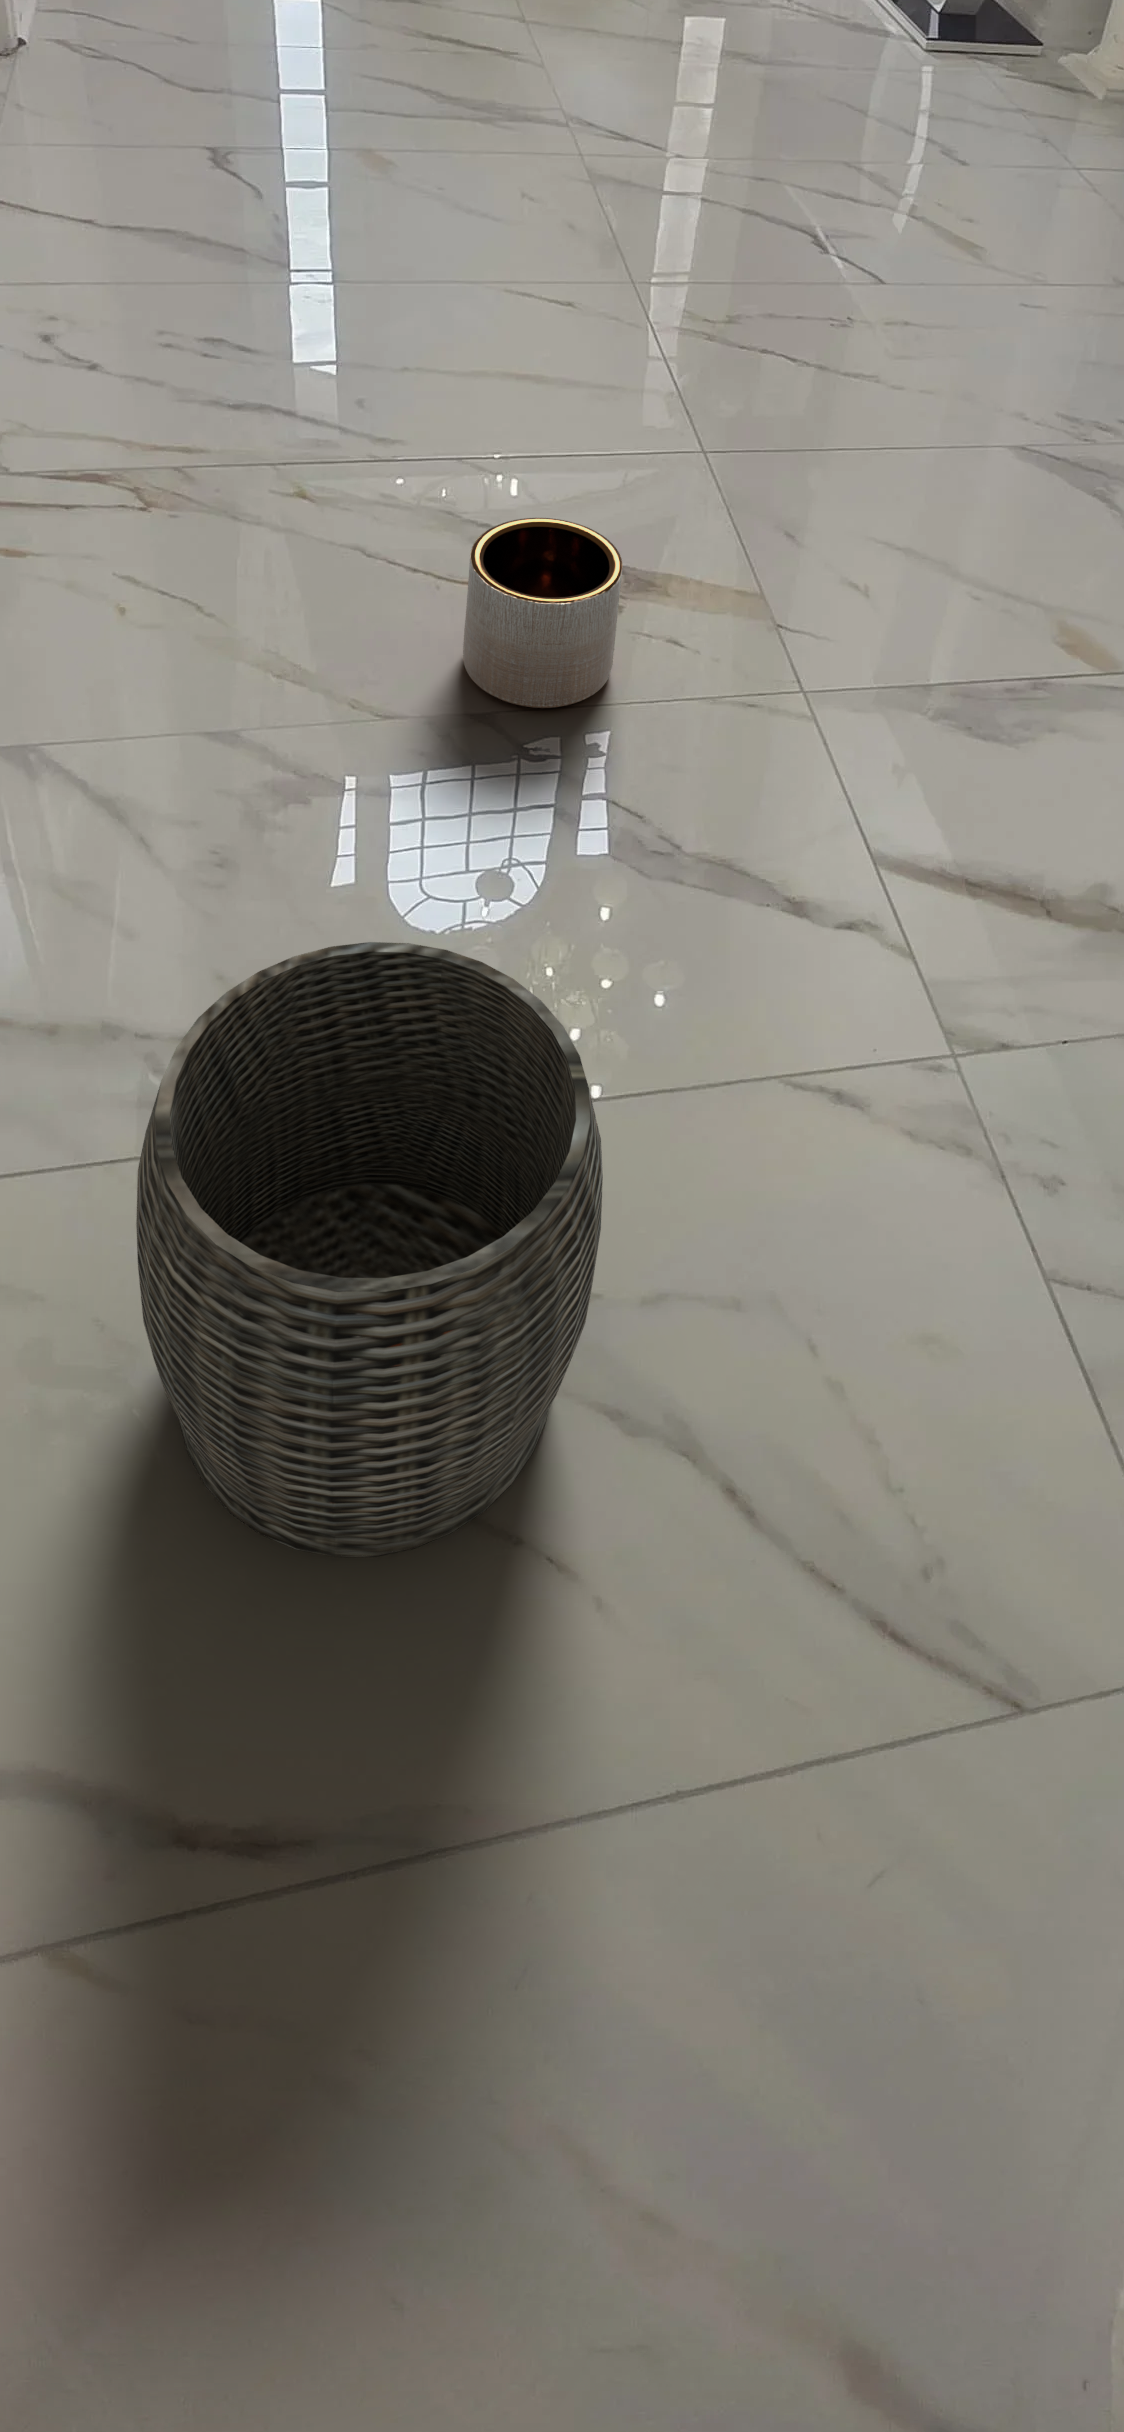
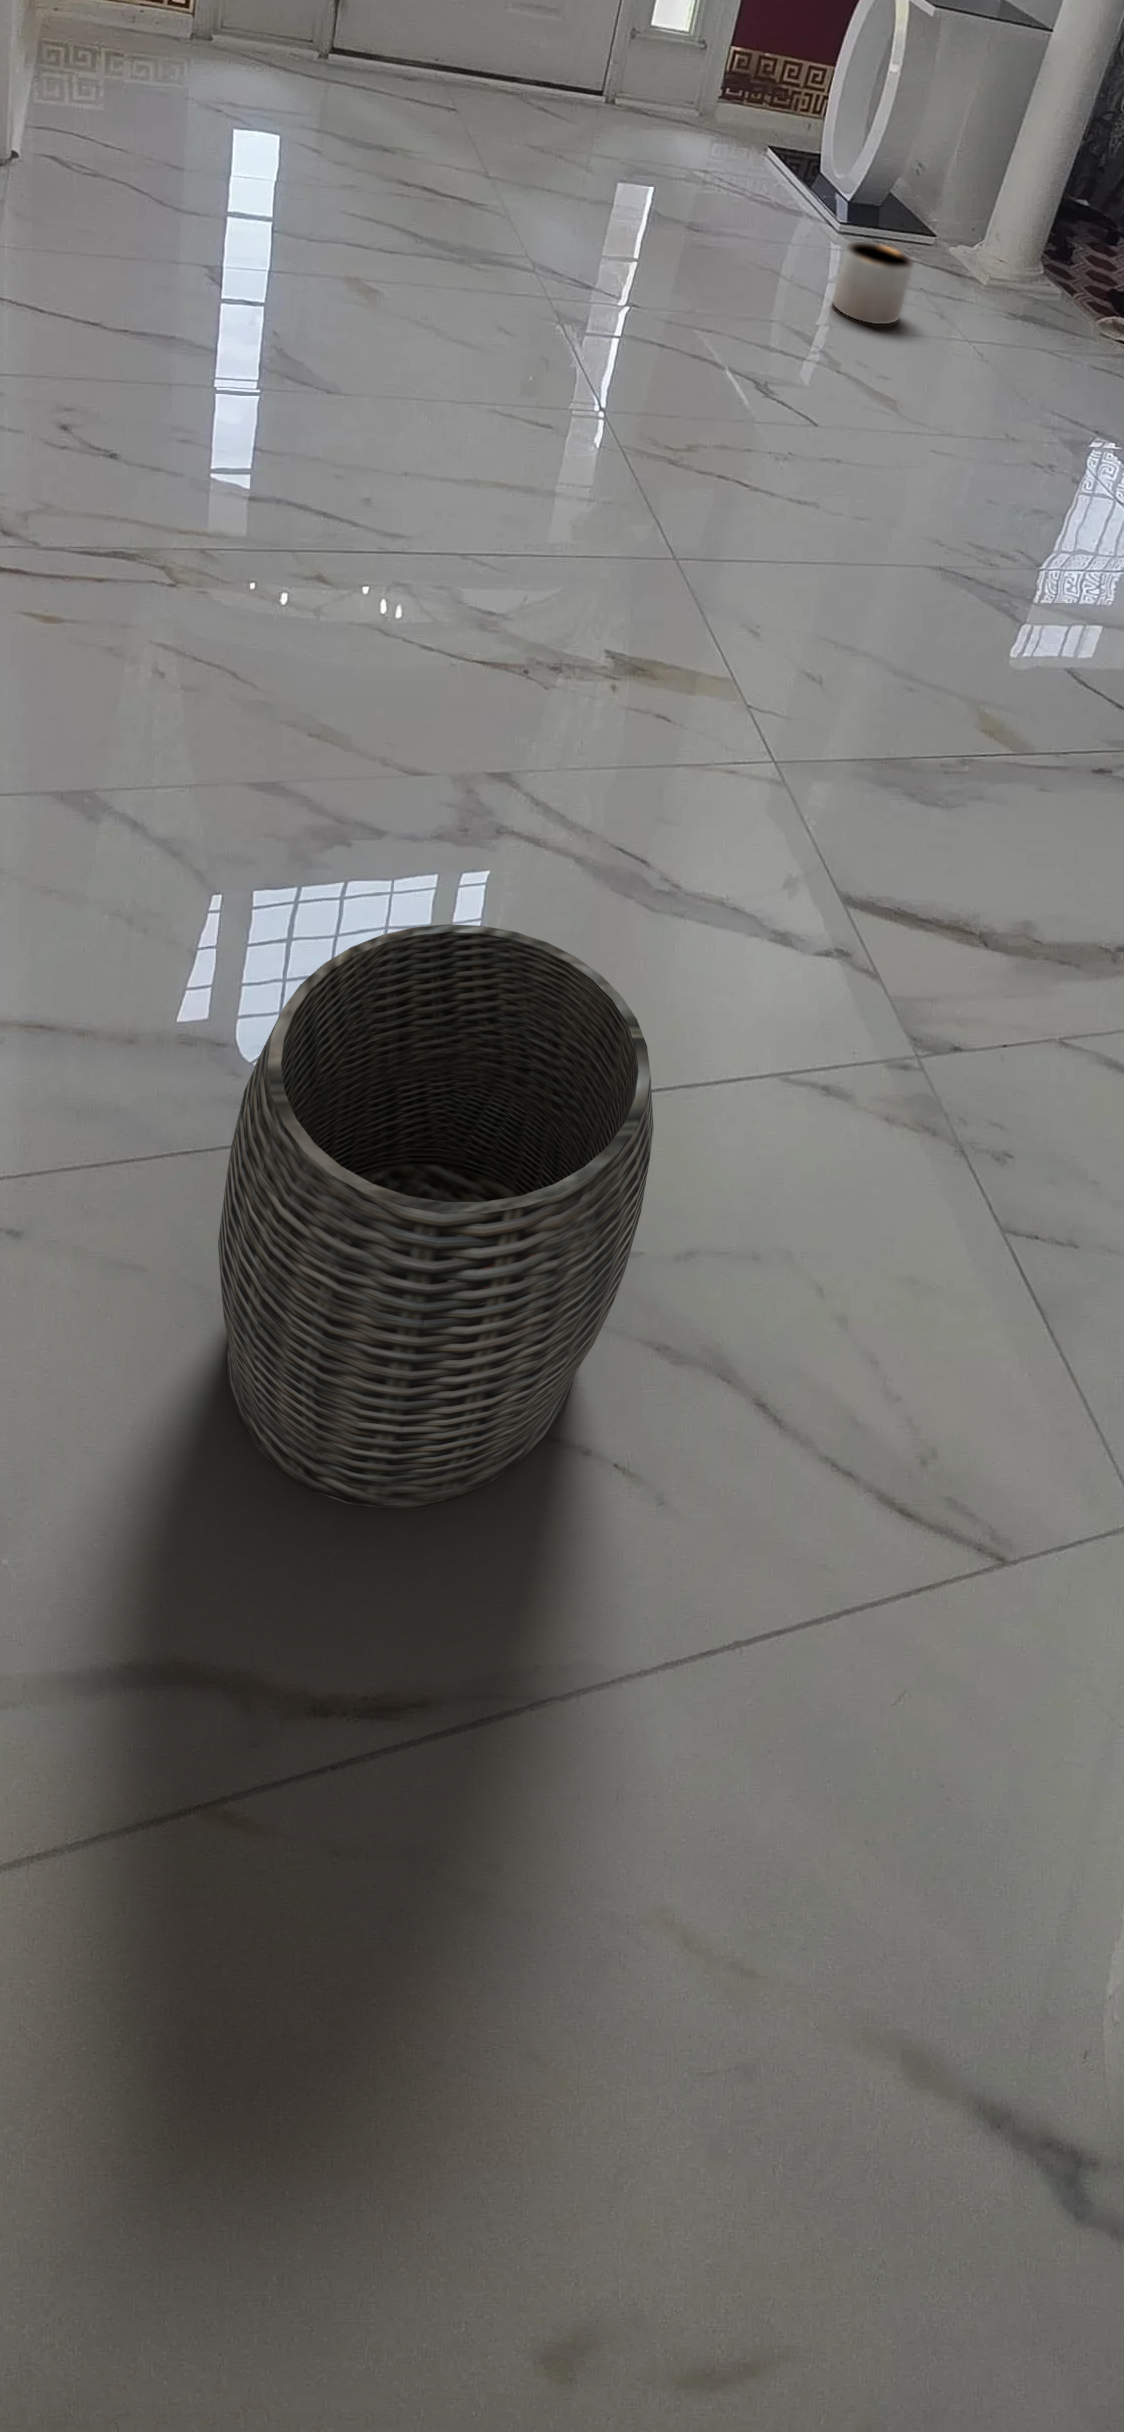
planter: present [463,518,623,708] -> present [833,242,913,324]

